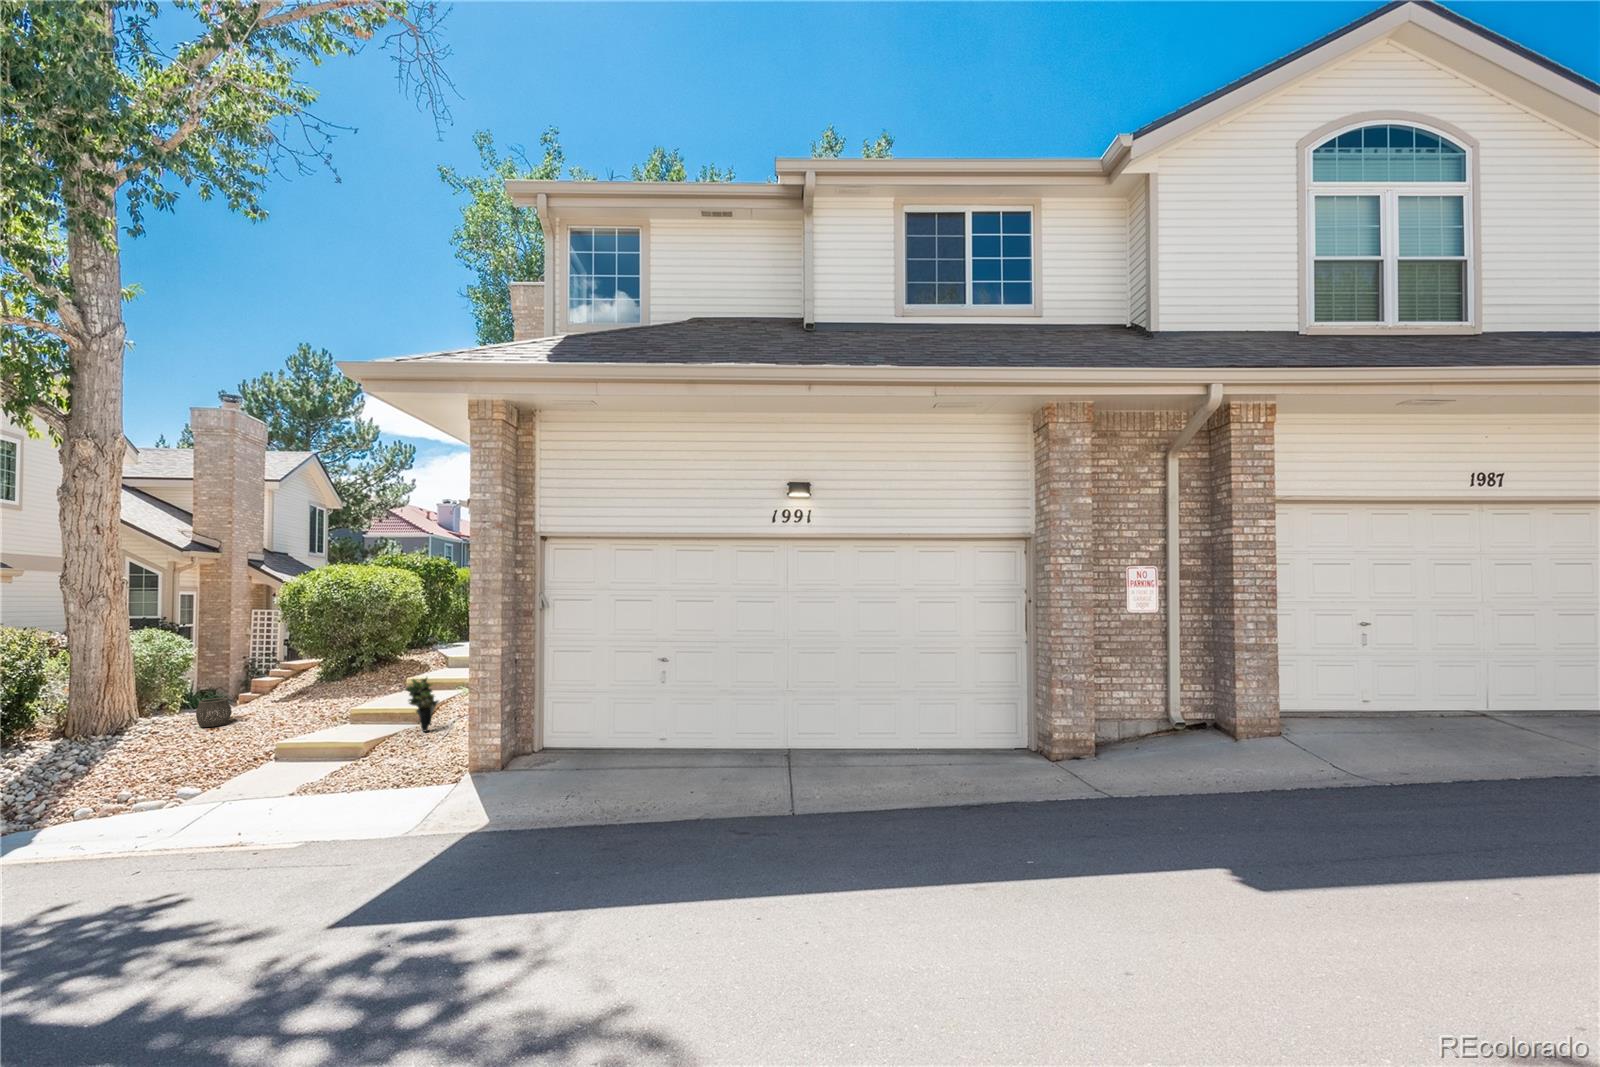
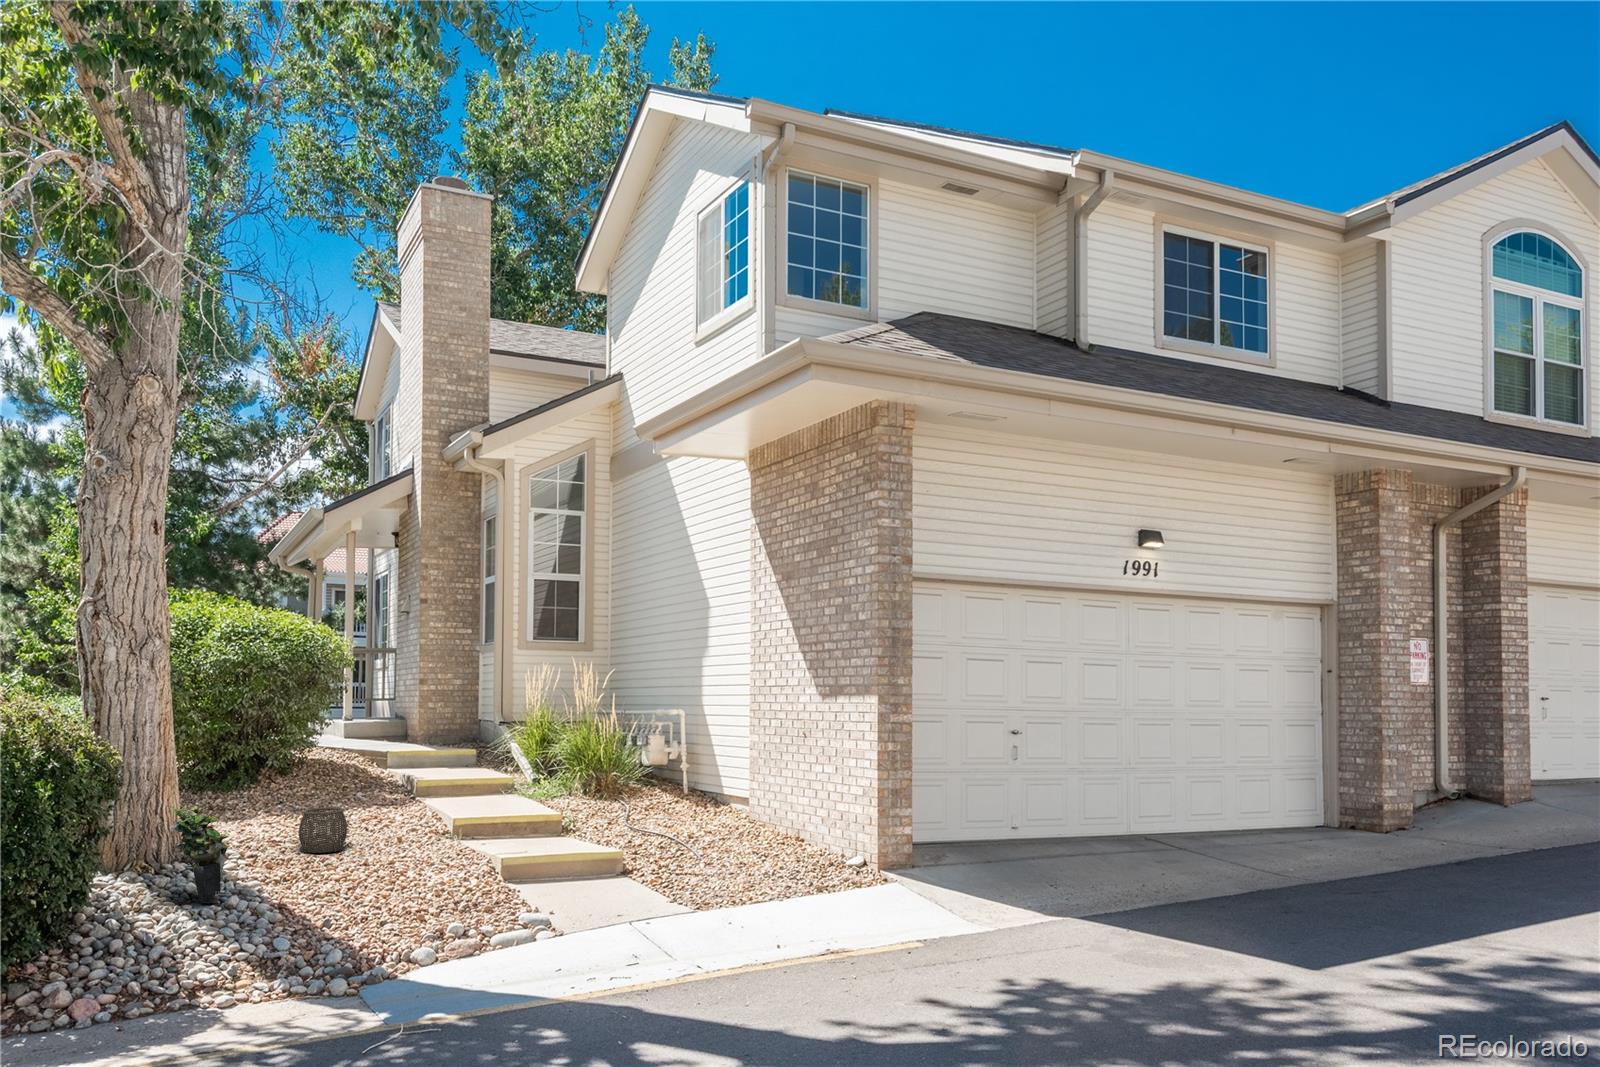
potted plant: present [406,678,439,731] -> present [172,804,230,904]

